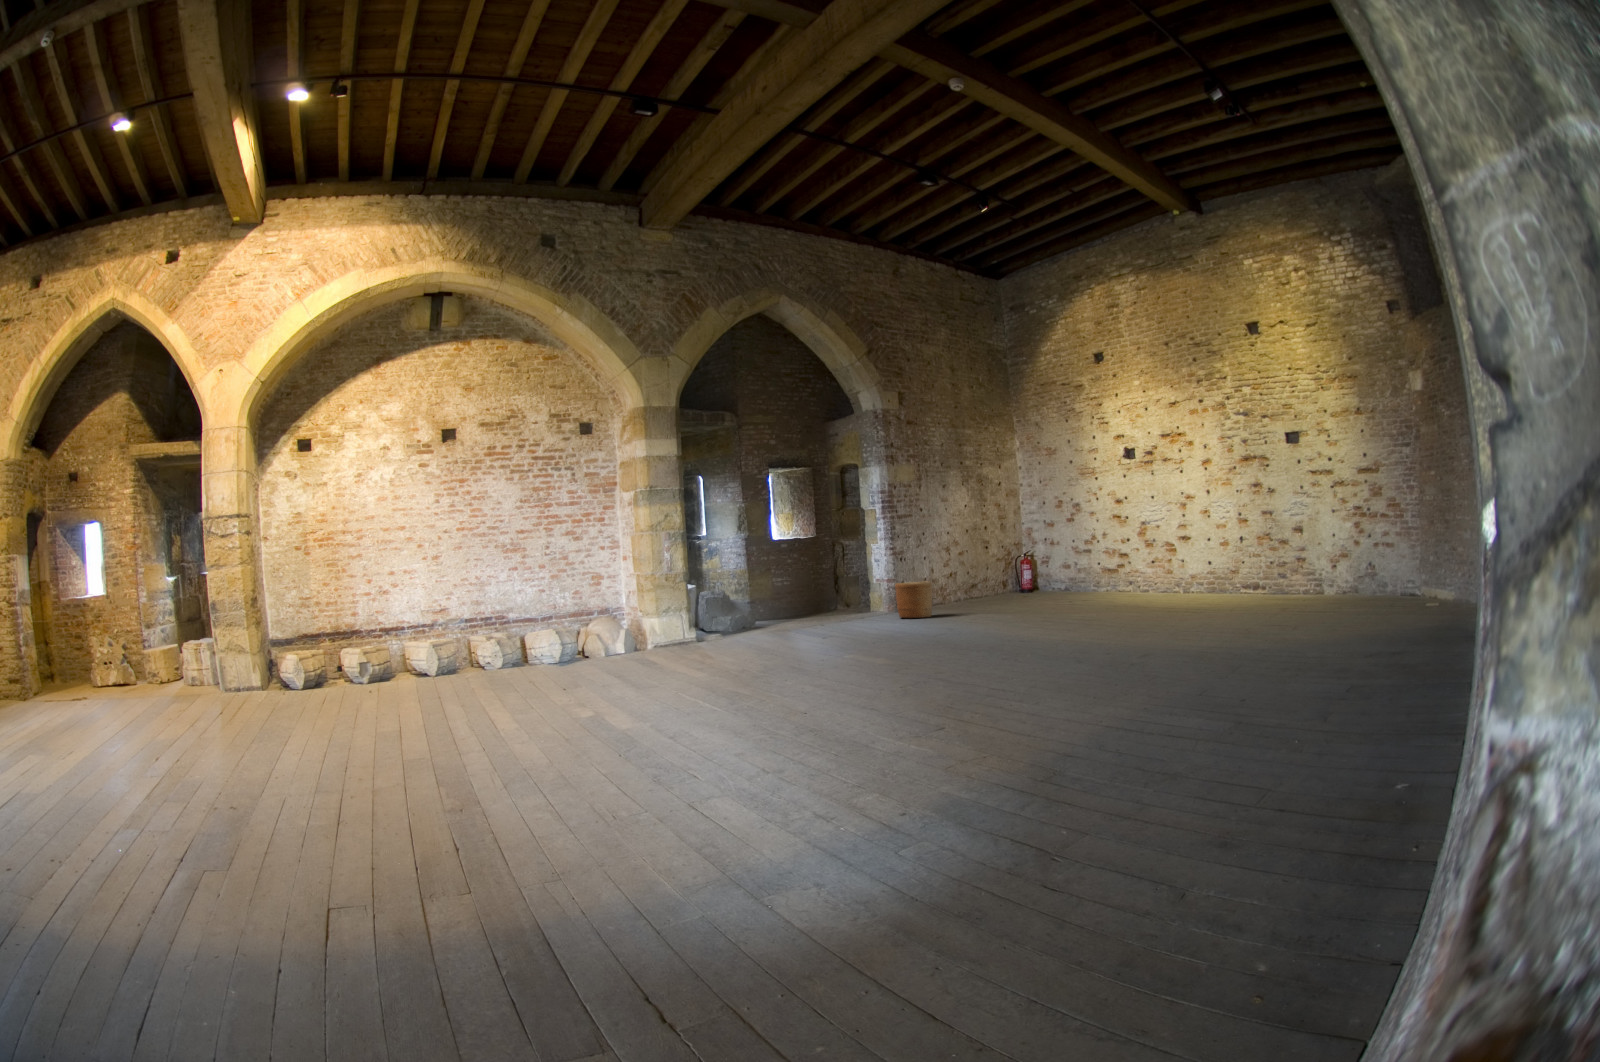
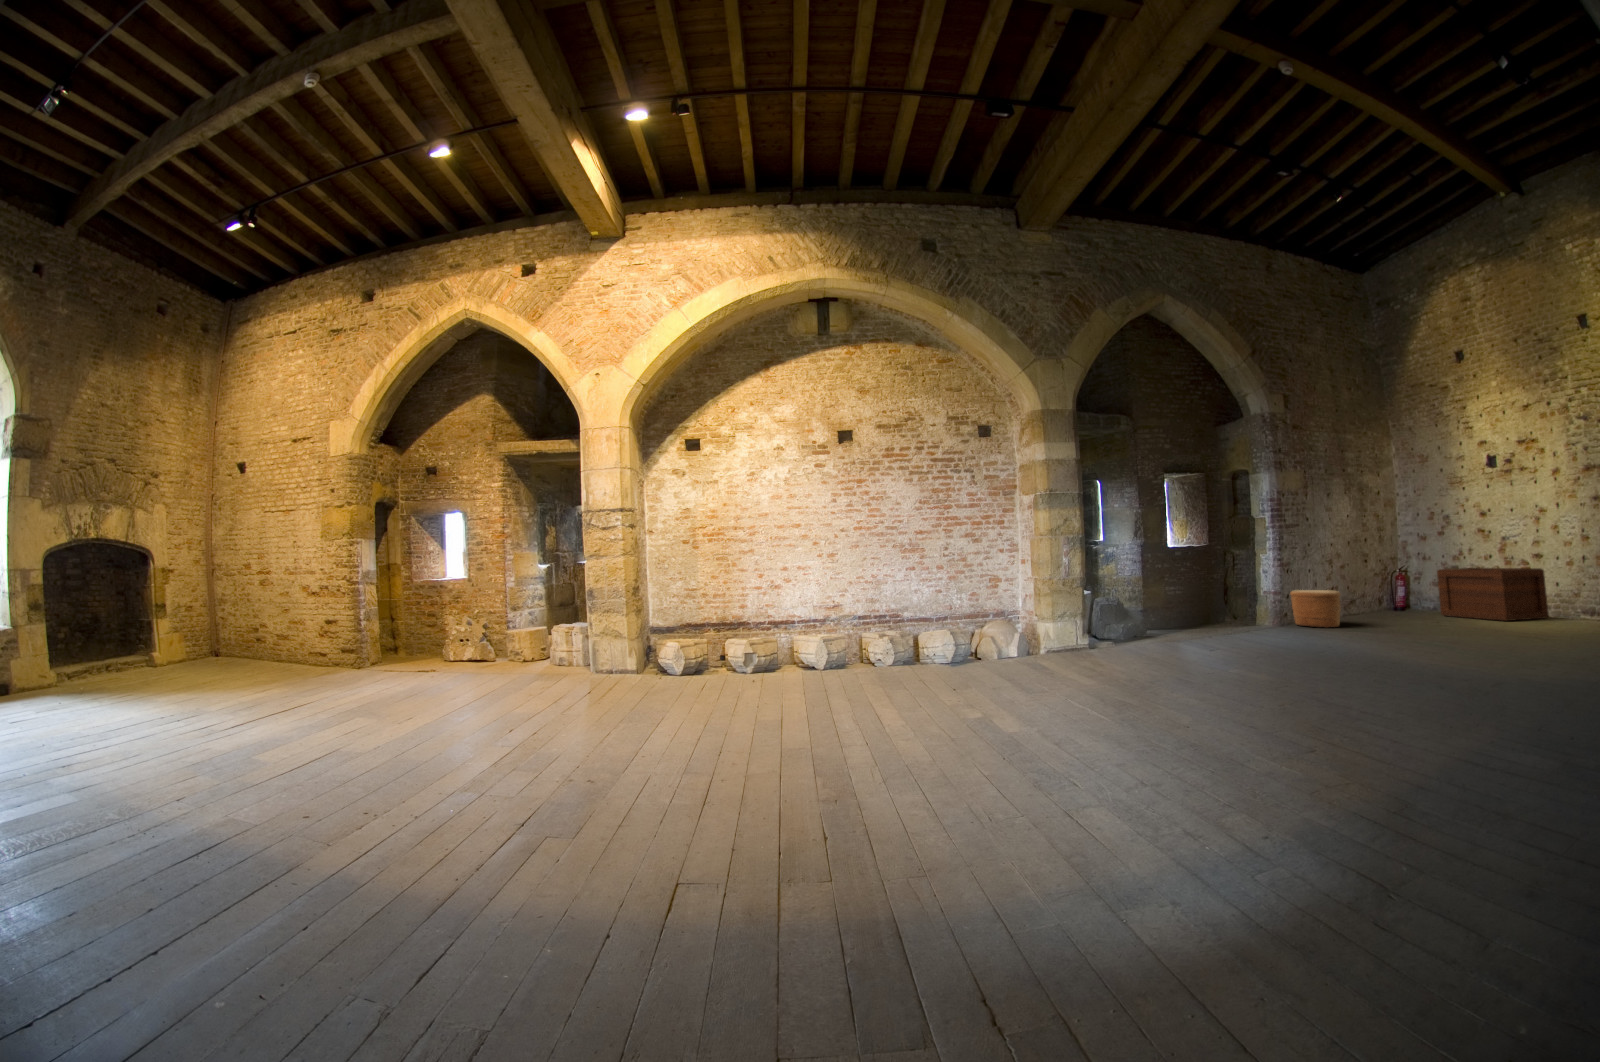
wooden crate: none [1055,555,1125,608] -> present [1437,568,1549,621]

